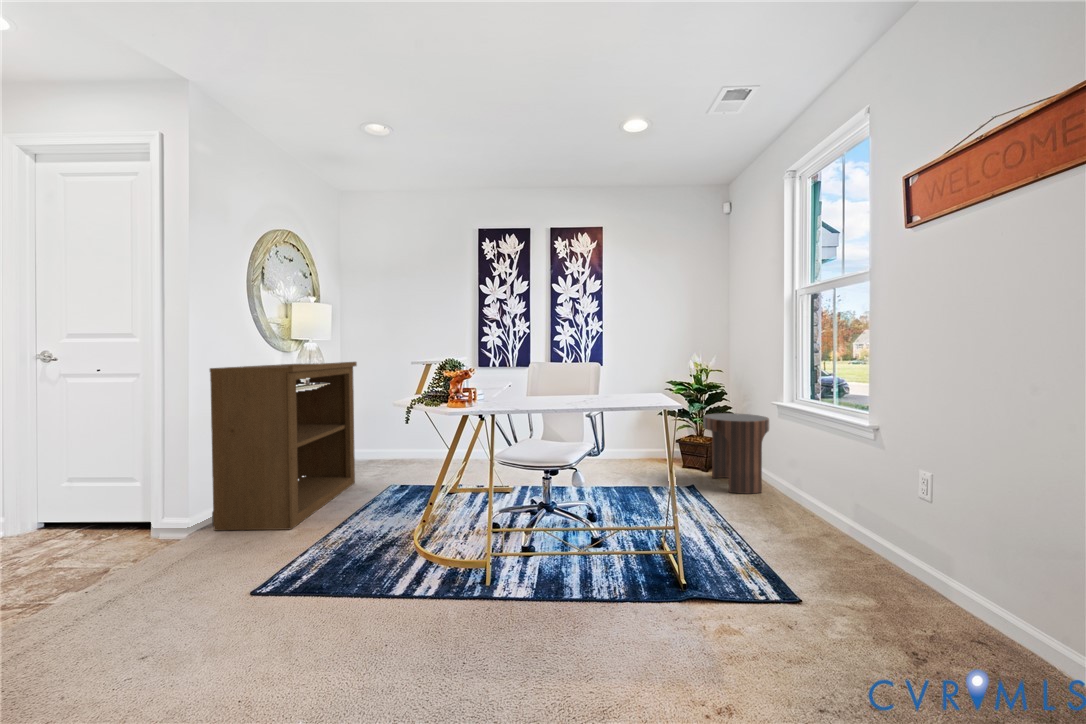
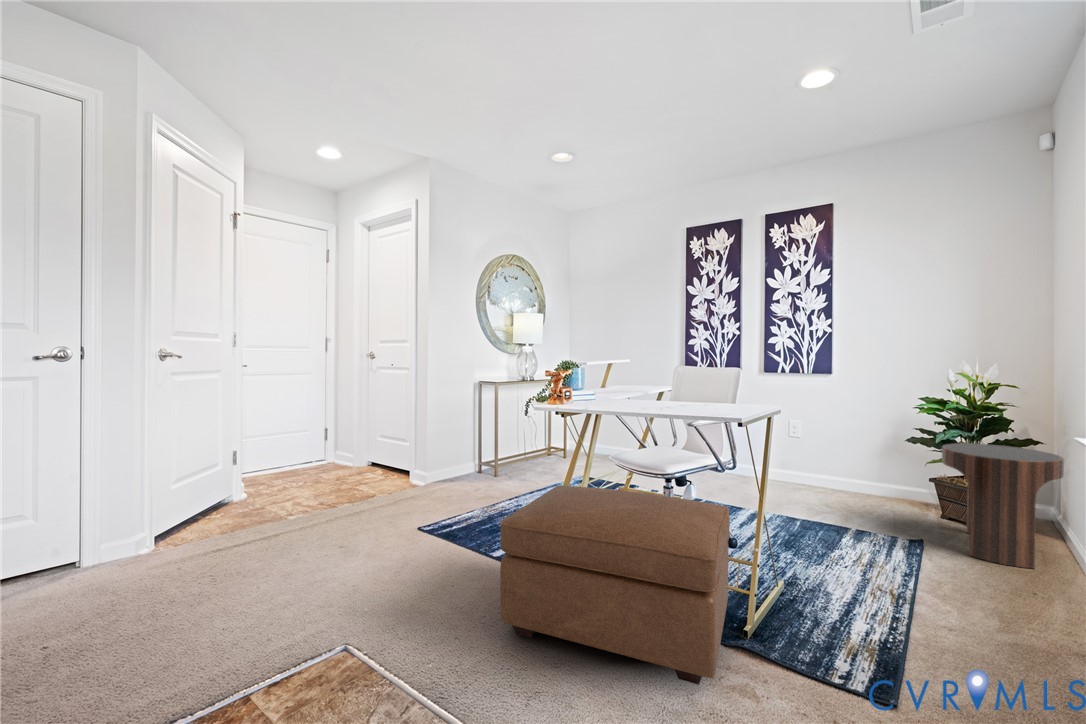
bookshelf: present [210,362,357,530] -> none [439,362,561,493]
ottoman: none [486,481,712,657] -> present [500,486,730,684]

